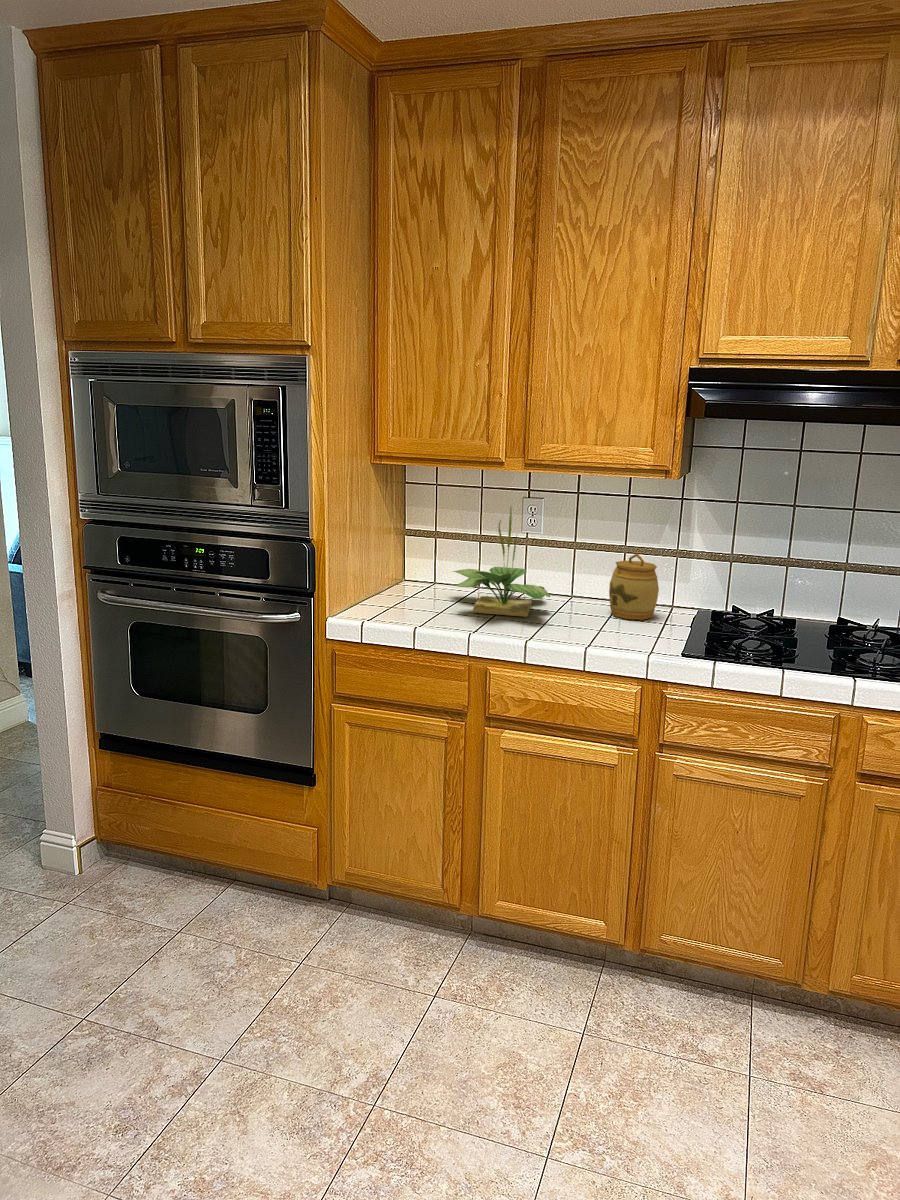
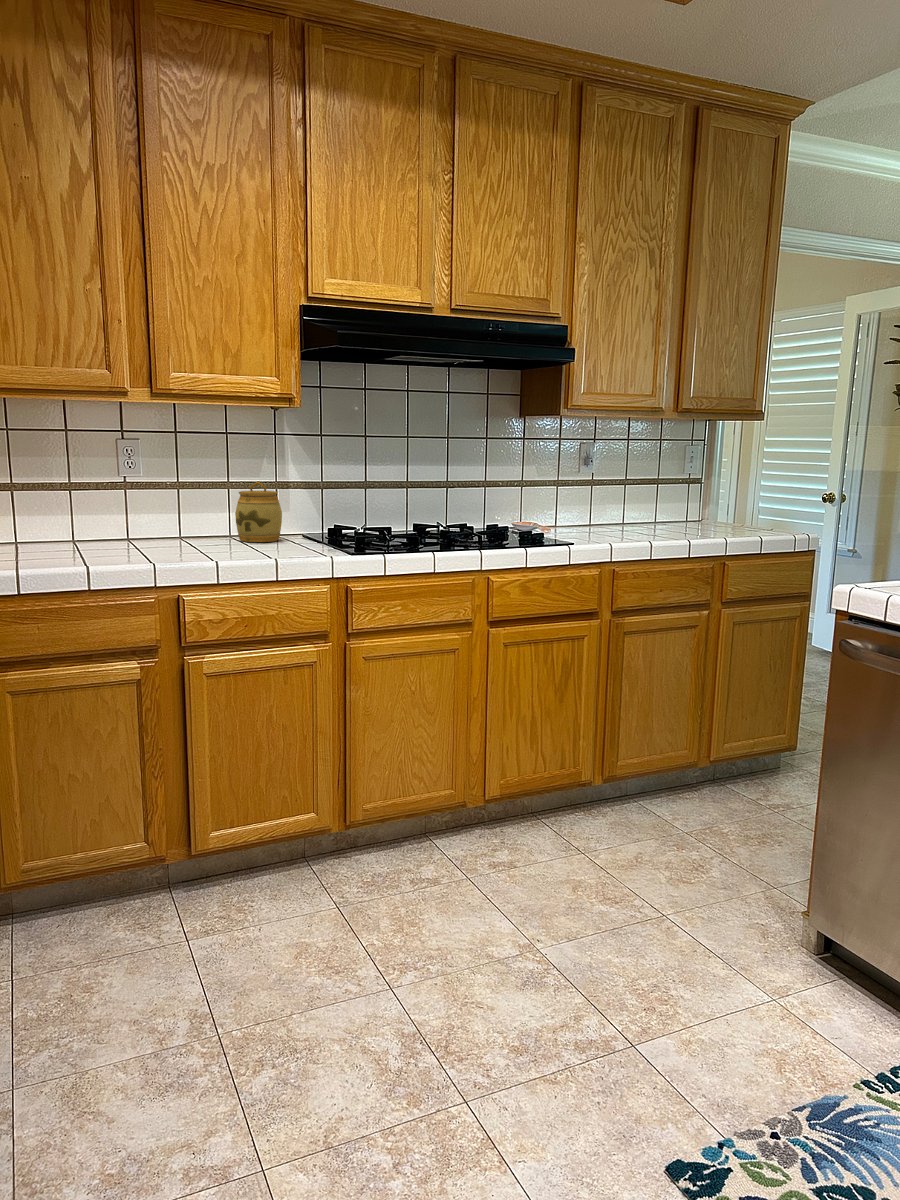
potted plant: present [453,507,550,617] -> none [67,440,201,554]

